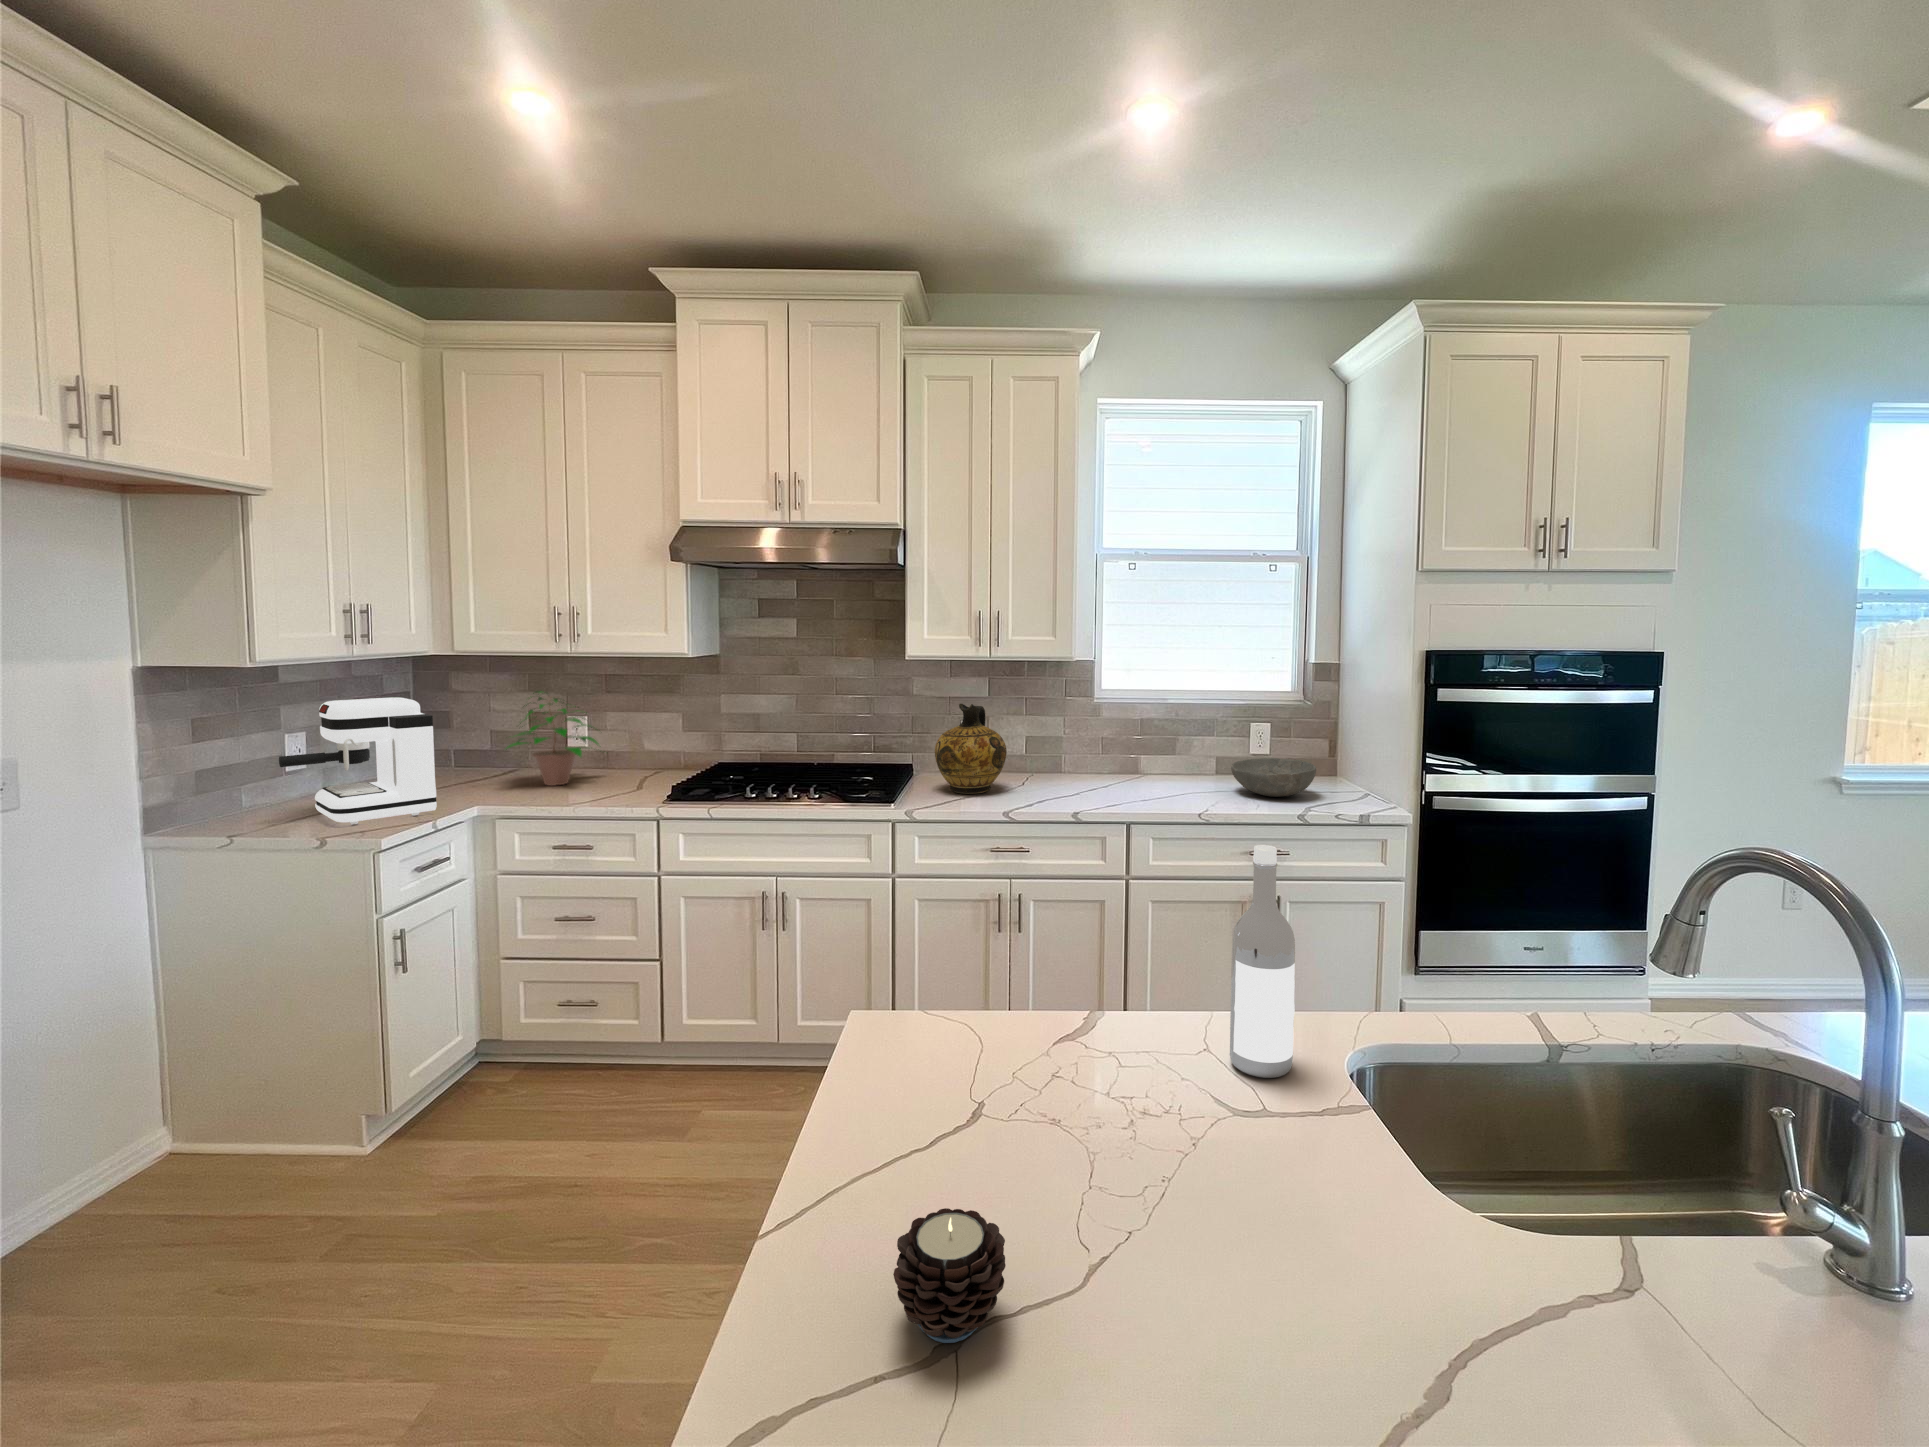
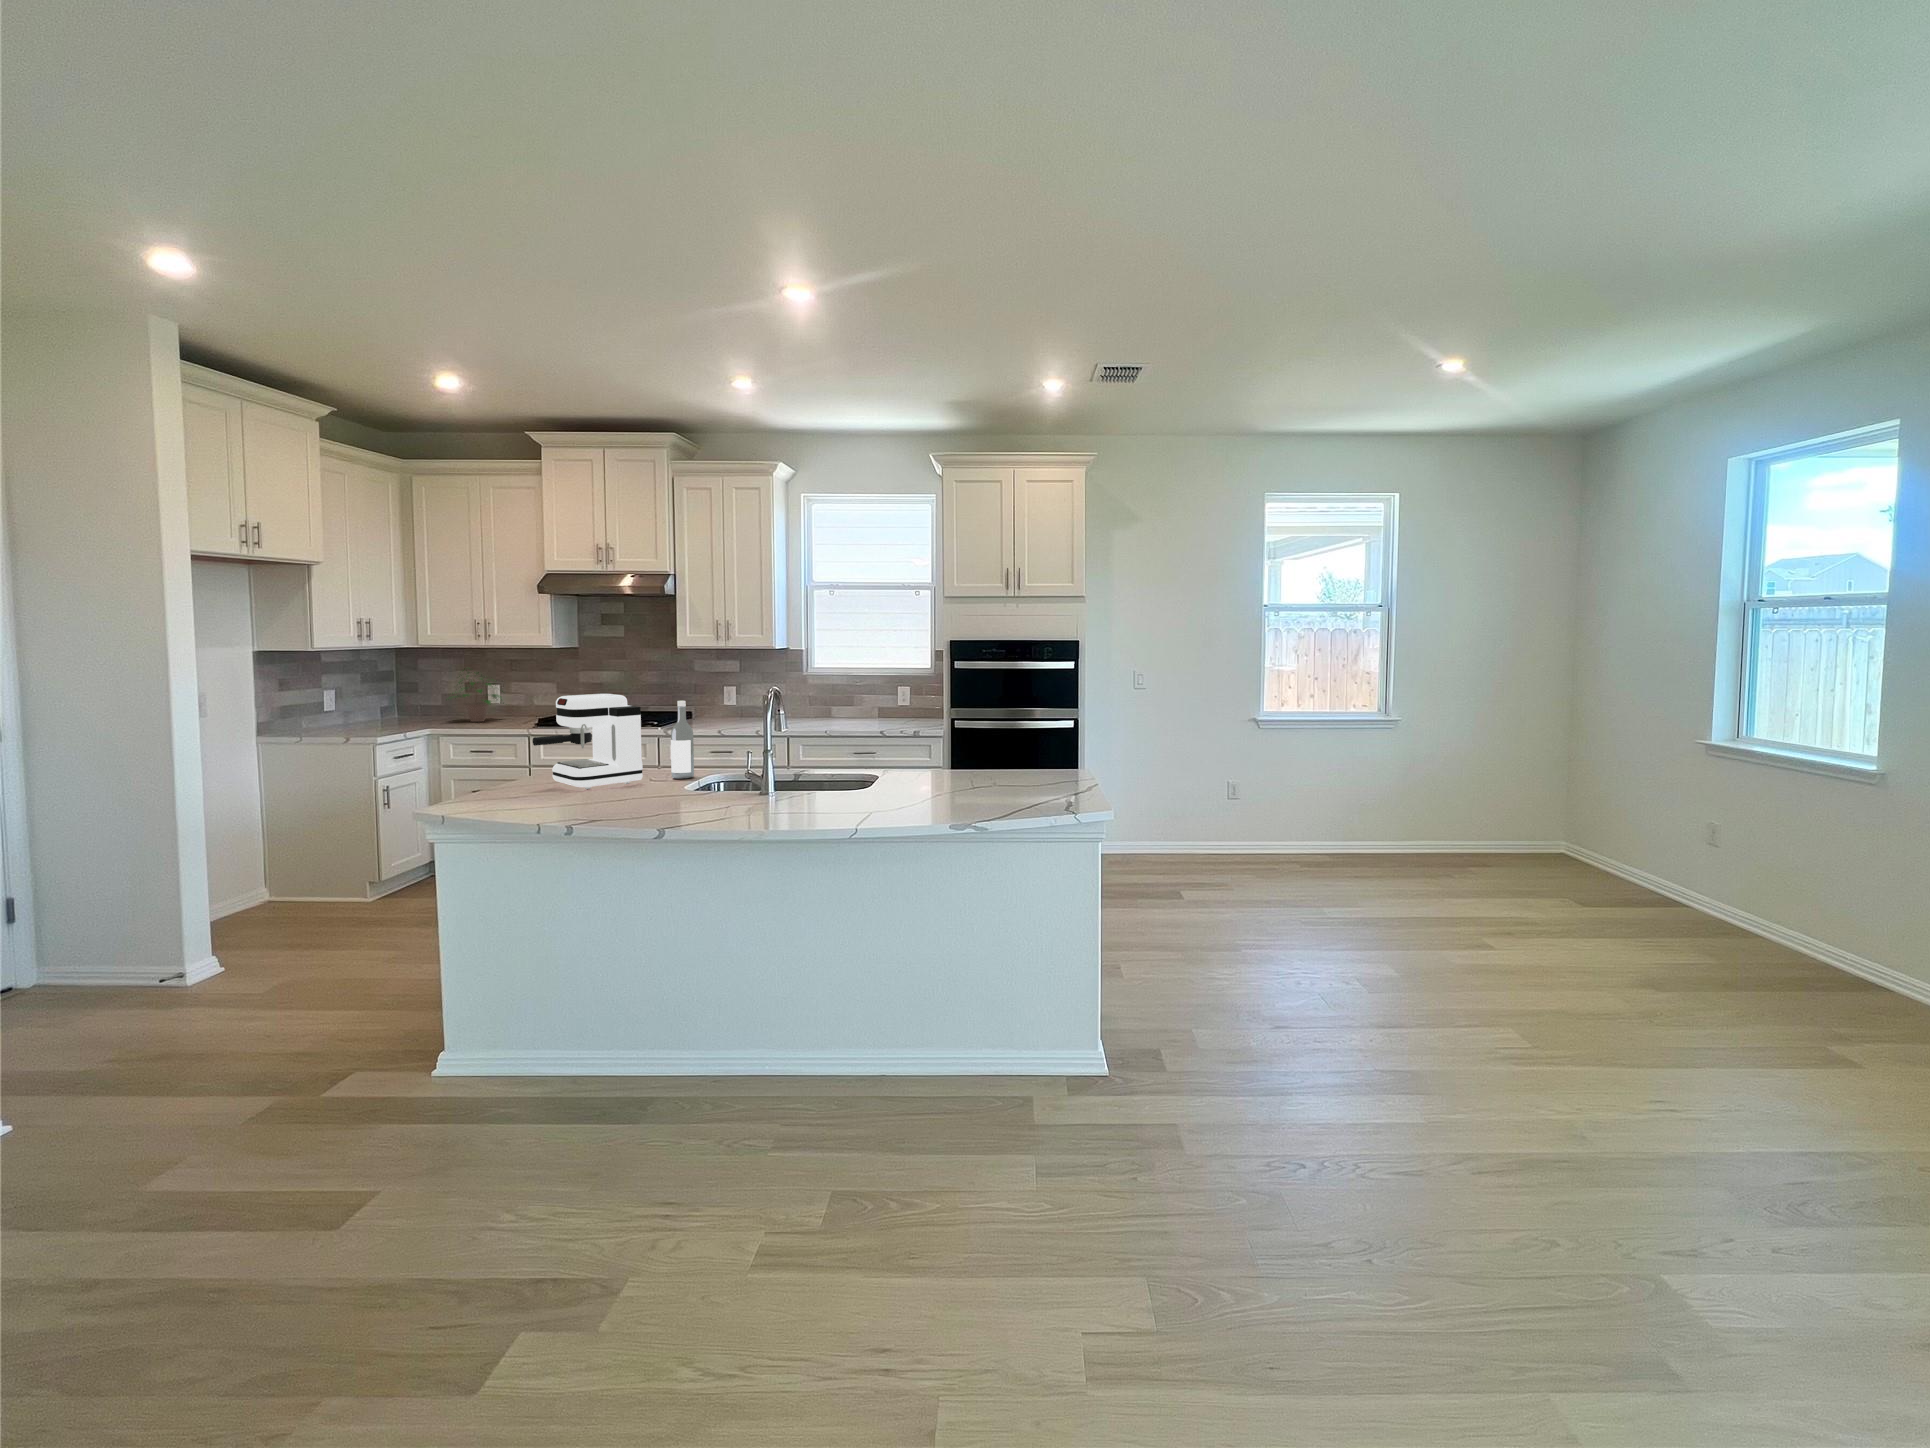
coffee maker: present [279,697,437,825] -> present [533,694,643,789]
ceramic jug: present [935,704,1007,794] -> none [691,673,735,724]
bowl: present [1231,758,1316,797] -> none [863,706,910,725]
candle: present [893,1208,1006,1343] -> none [504,772,539,801]

